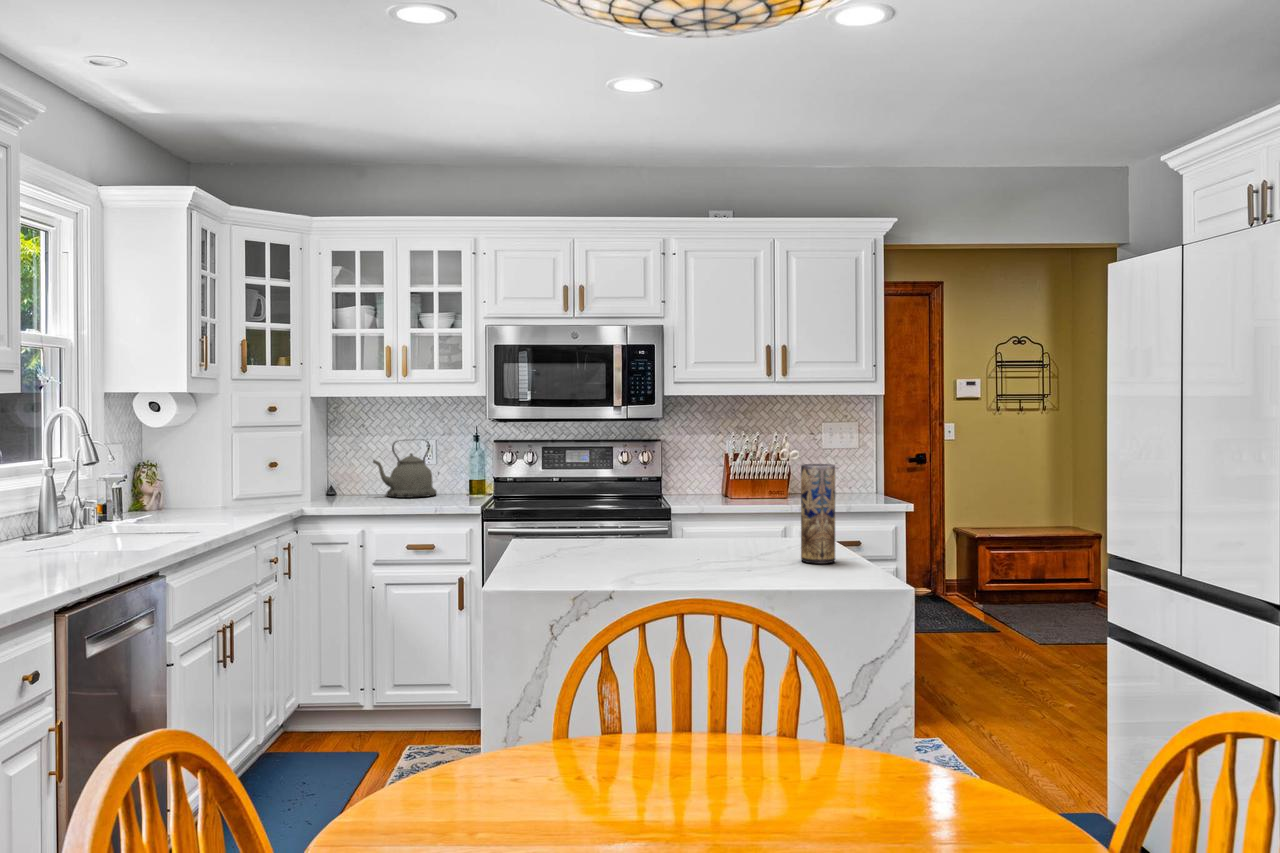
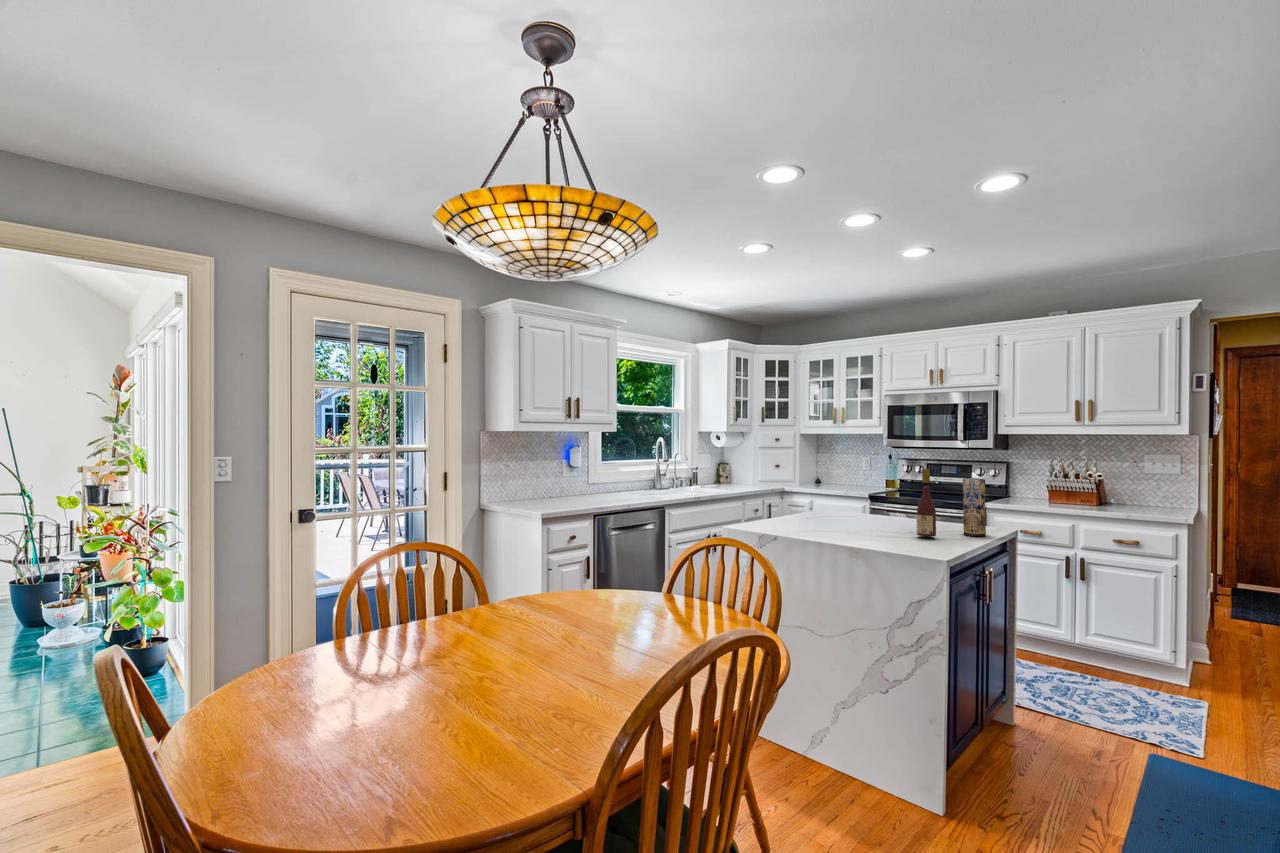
kettle: present [373,440,436,498] -> none [829,457,865,488]
wine bottle: none [760,450,794,579] -> present [917,469,936,537]

